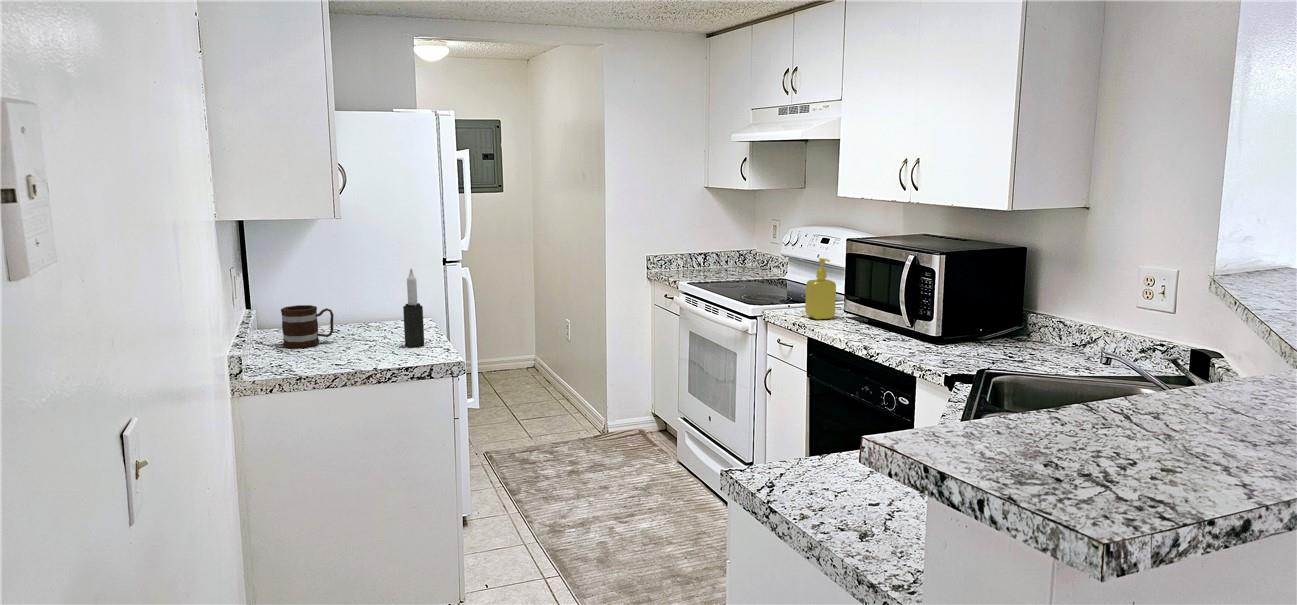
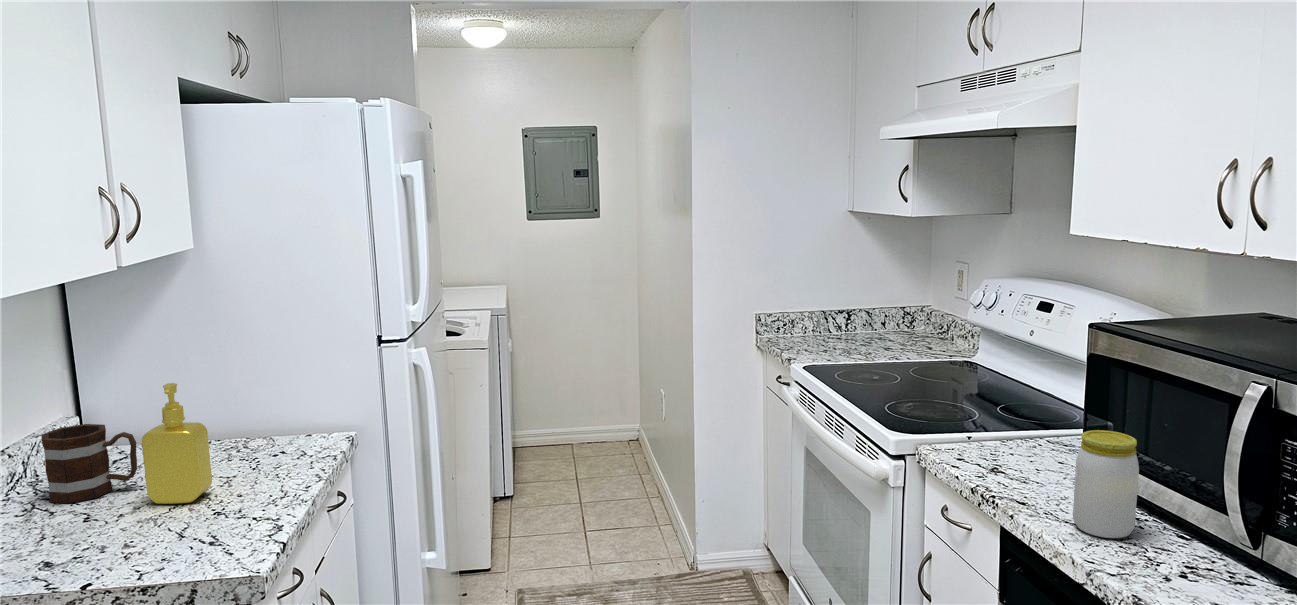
soap dispenser: present [805,258,836,319] -> present [142,383,212,504]
candle: present [403,269,424,347] -> none [228,373,266,513]
jar: none [840,285,867,332] -> present [1073,430,1139,538]

